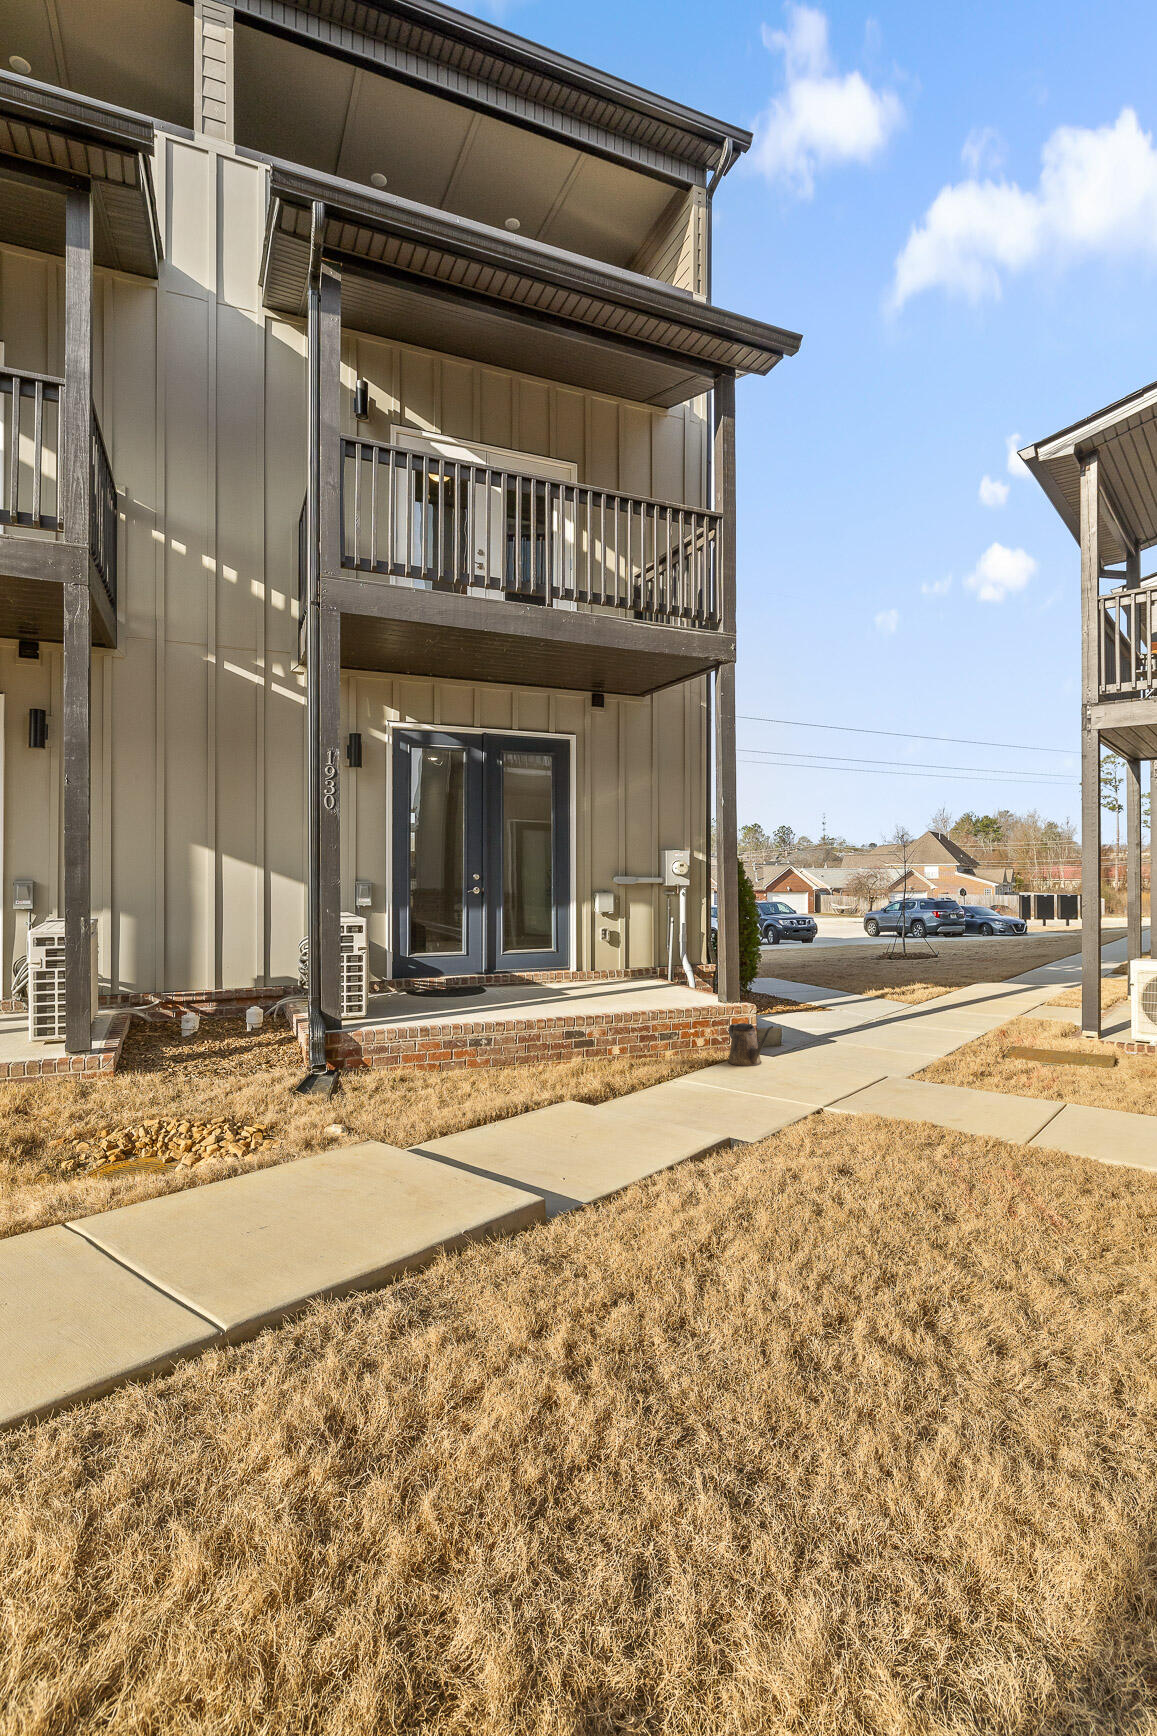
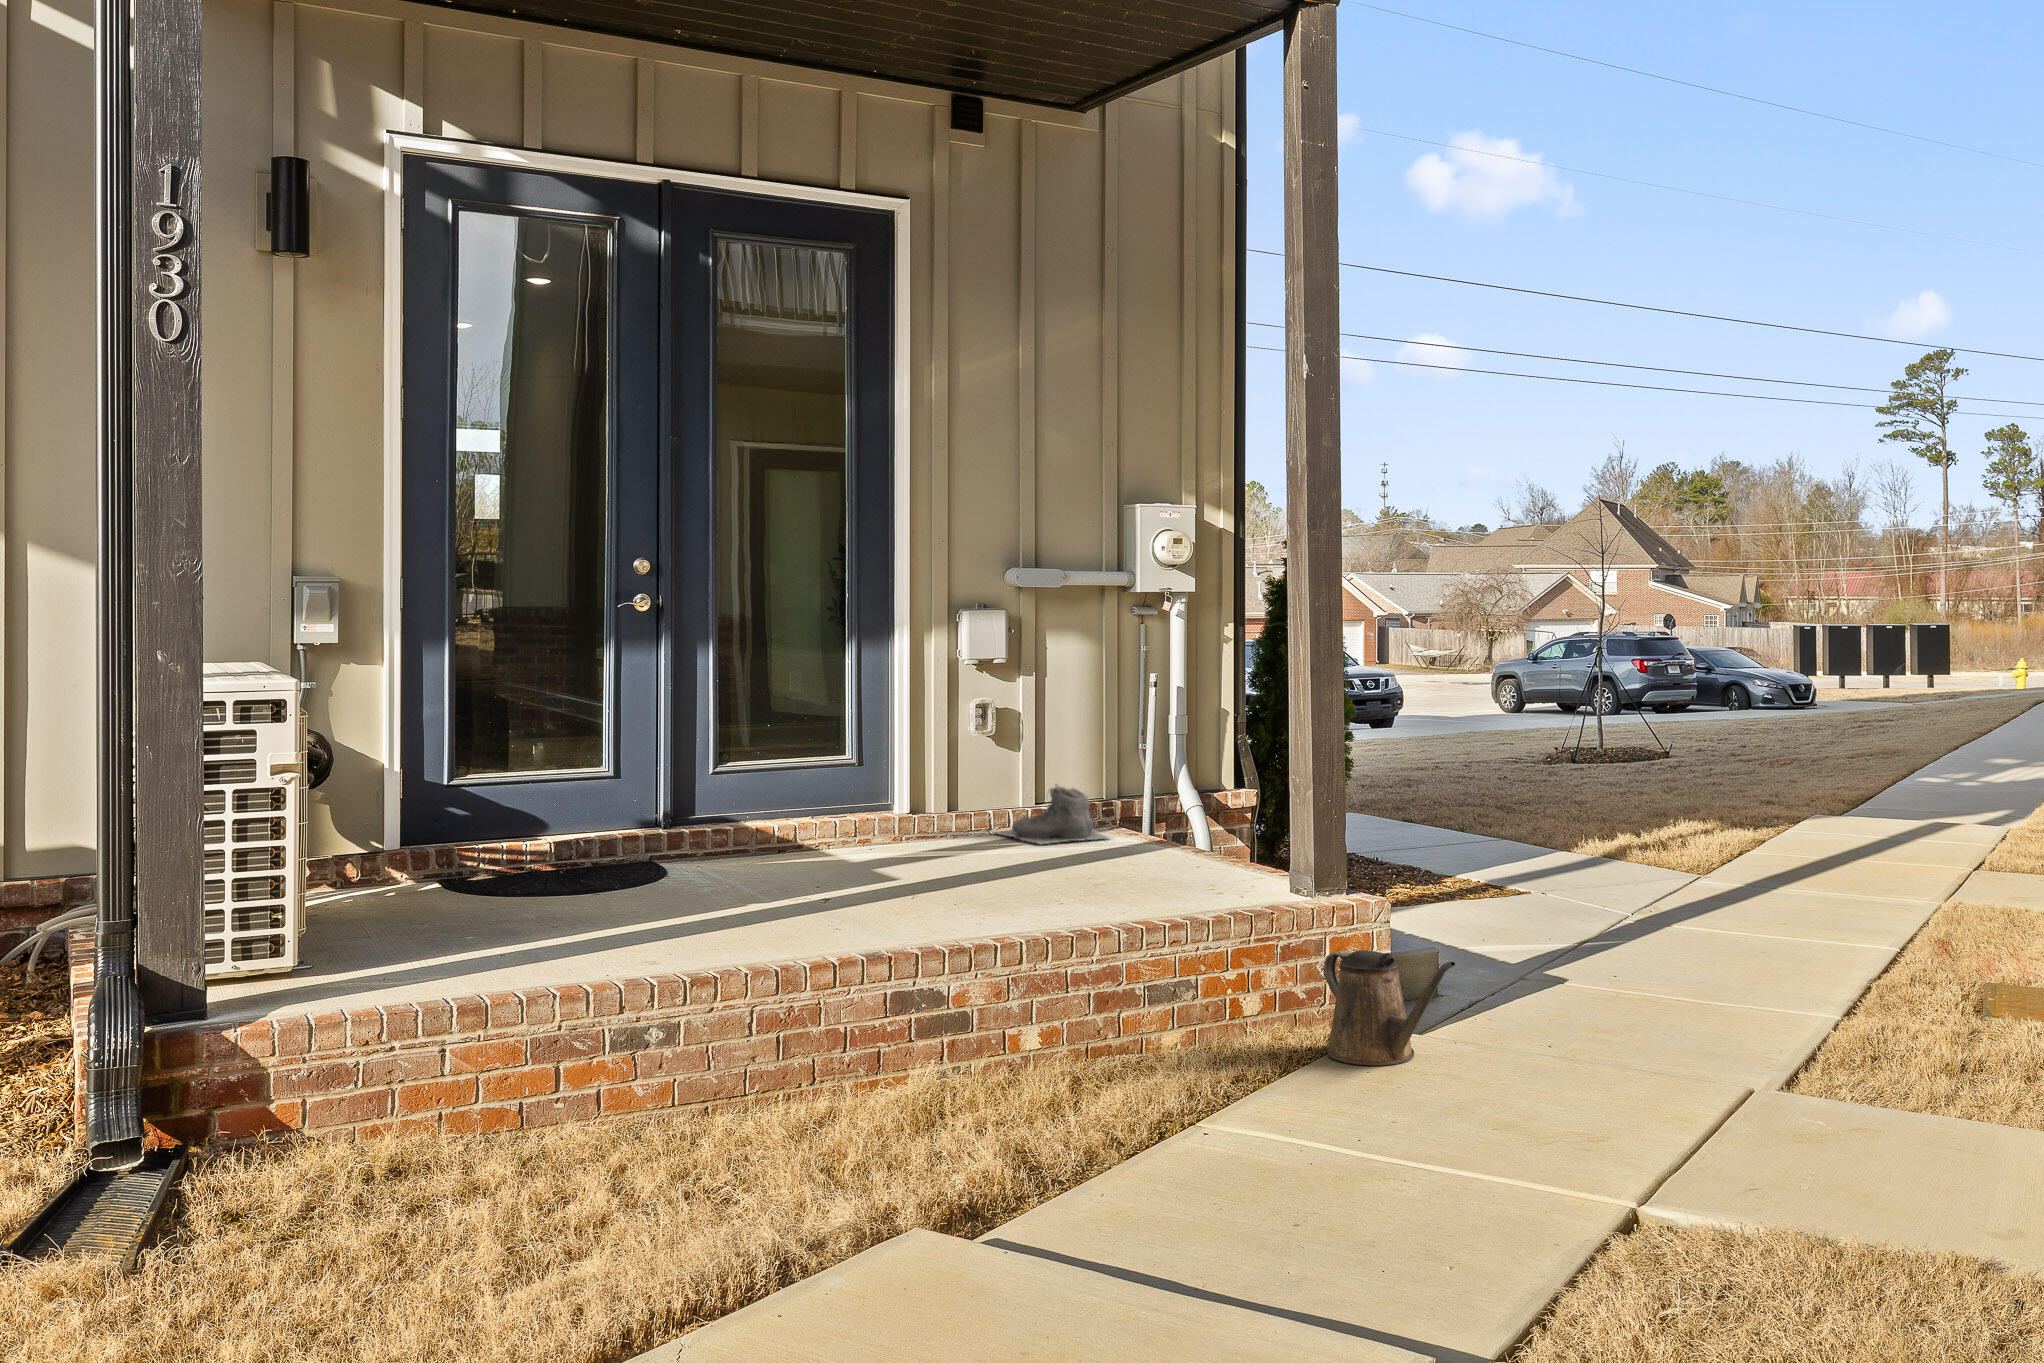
boots: none [607,961,655,985] -> present [996,784,1108,844]

